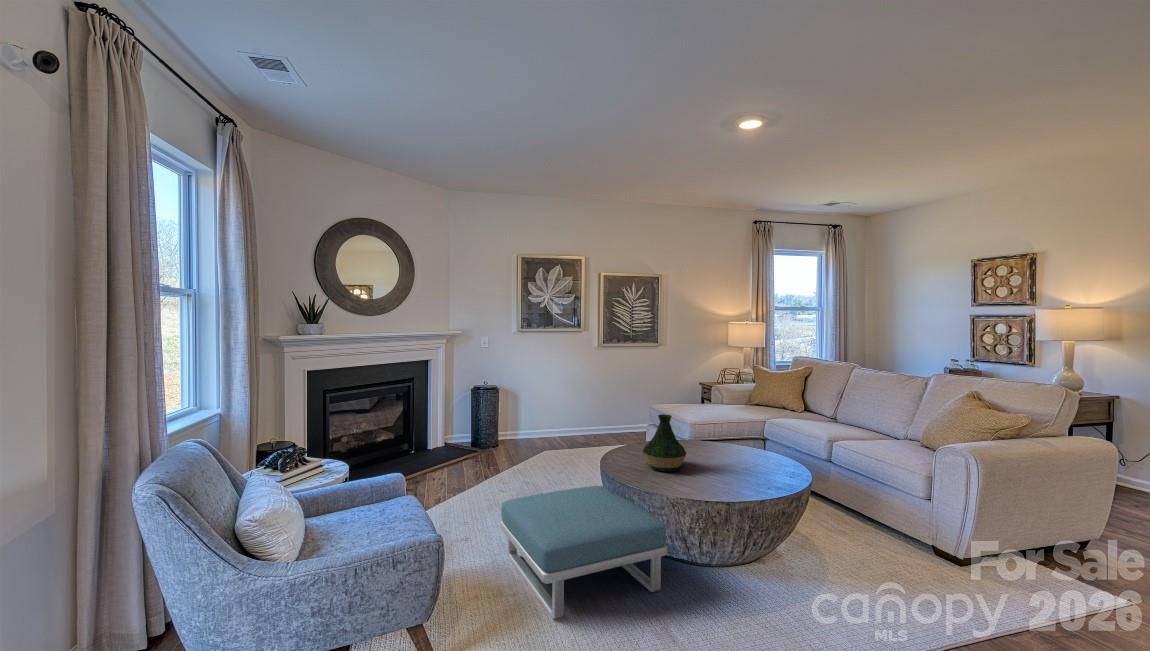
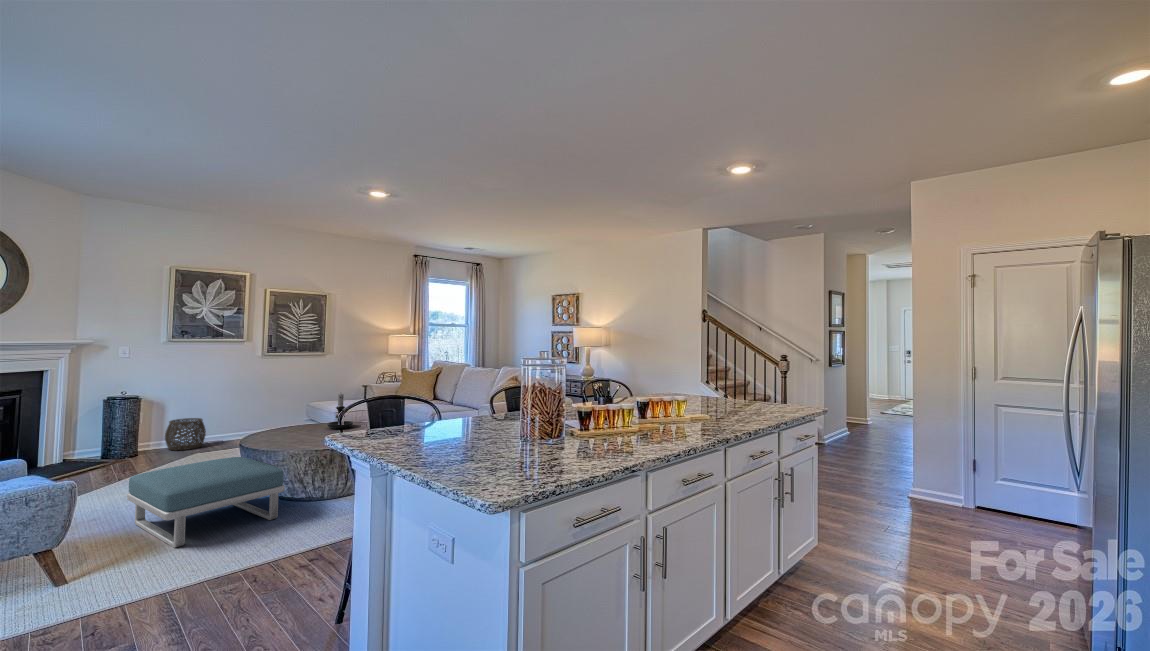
candle holder: none [696,408,730,458] -> present [327,394,353,429]
woven basket: none [518,410,552,444] -> present [165,418,206,450]
vase: present [643,414,686,472] -> none [277,397,314,439]

